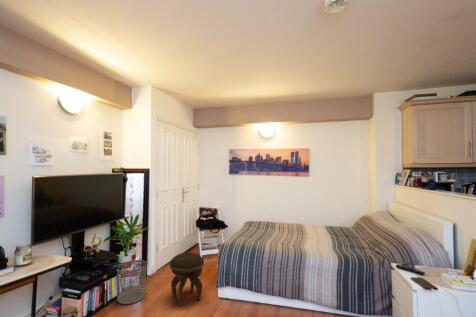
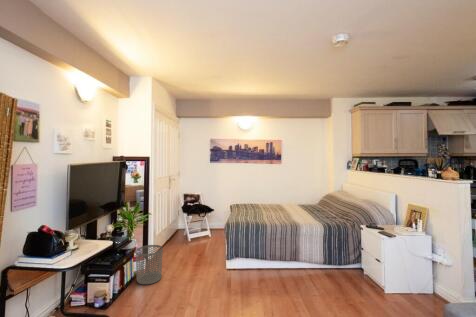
footstool: present [170,253,204,306] -> none [185,234,215,279]

